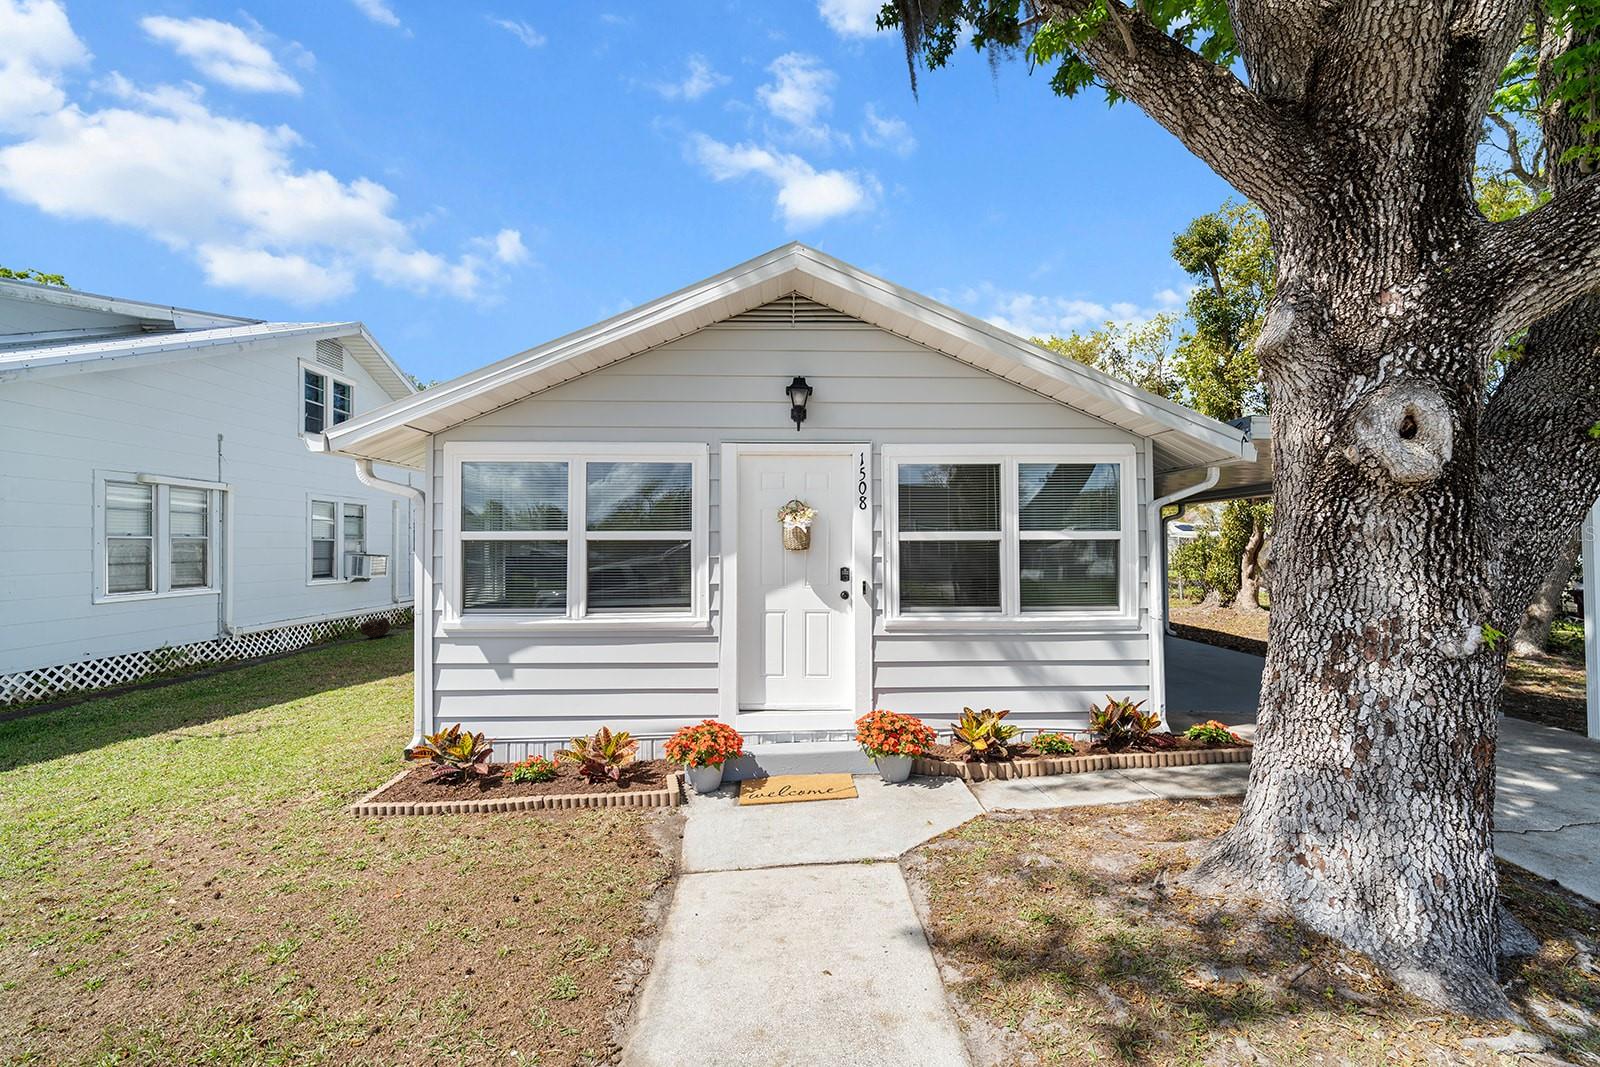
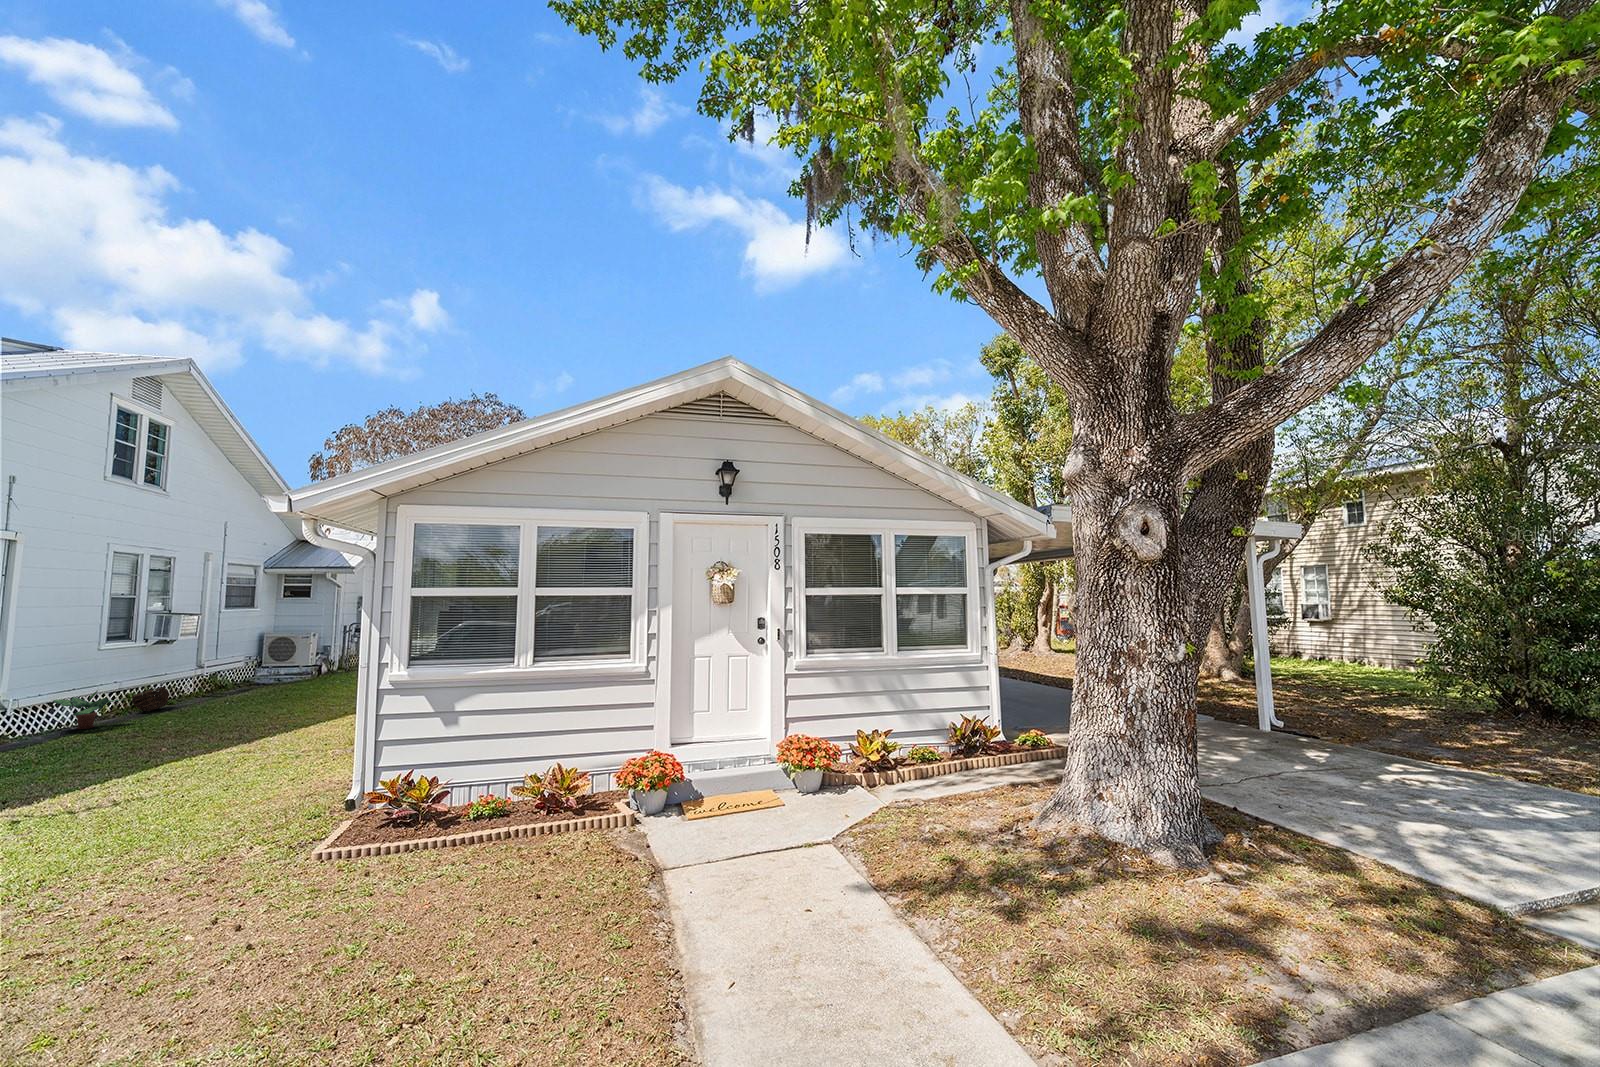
potted plant: none [296,619,349,652] -> present [53,690,120,729]

